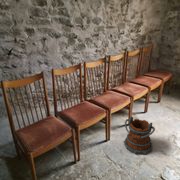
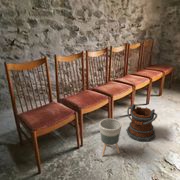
planter: none [97,133,119,170] -> present [99,119,121,156]

